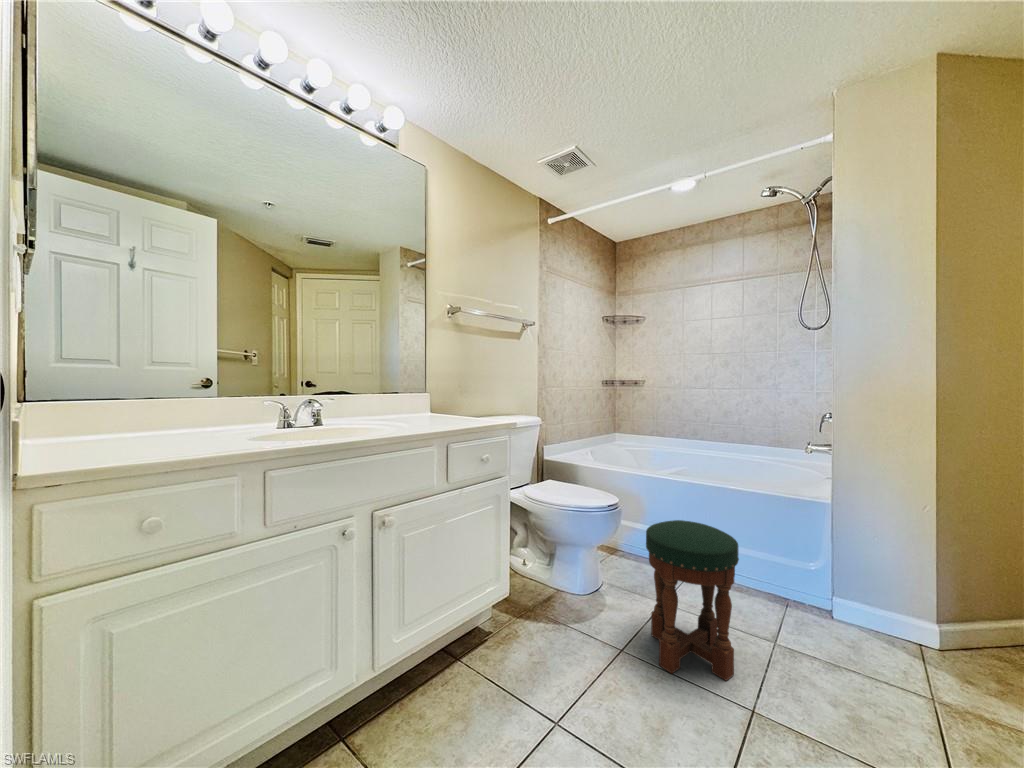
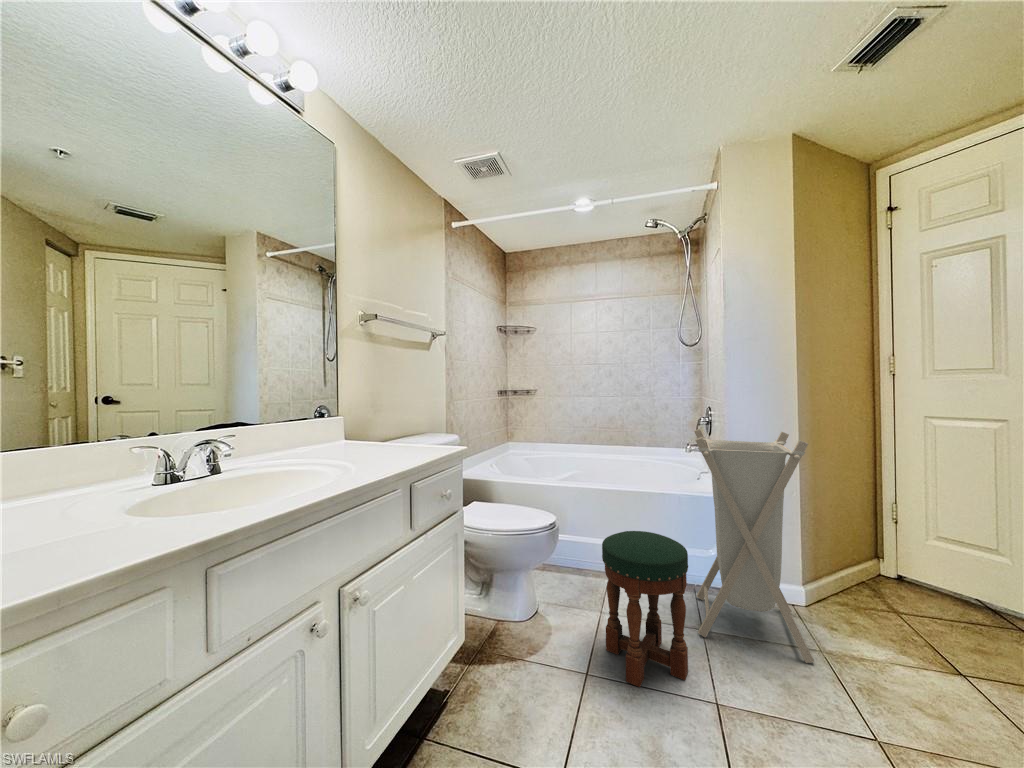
laundry hamper: none [765,422,913,707] -> present [694,429,814,663]

